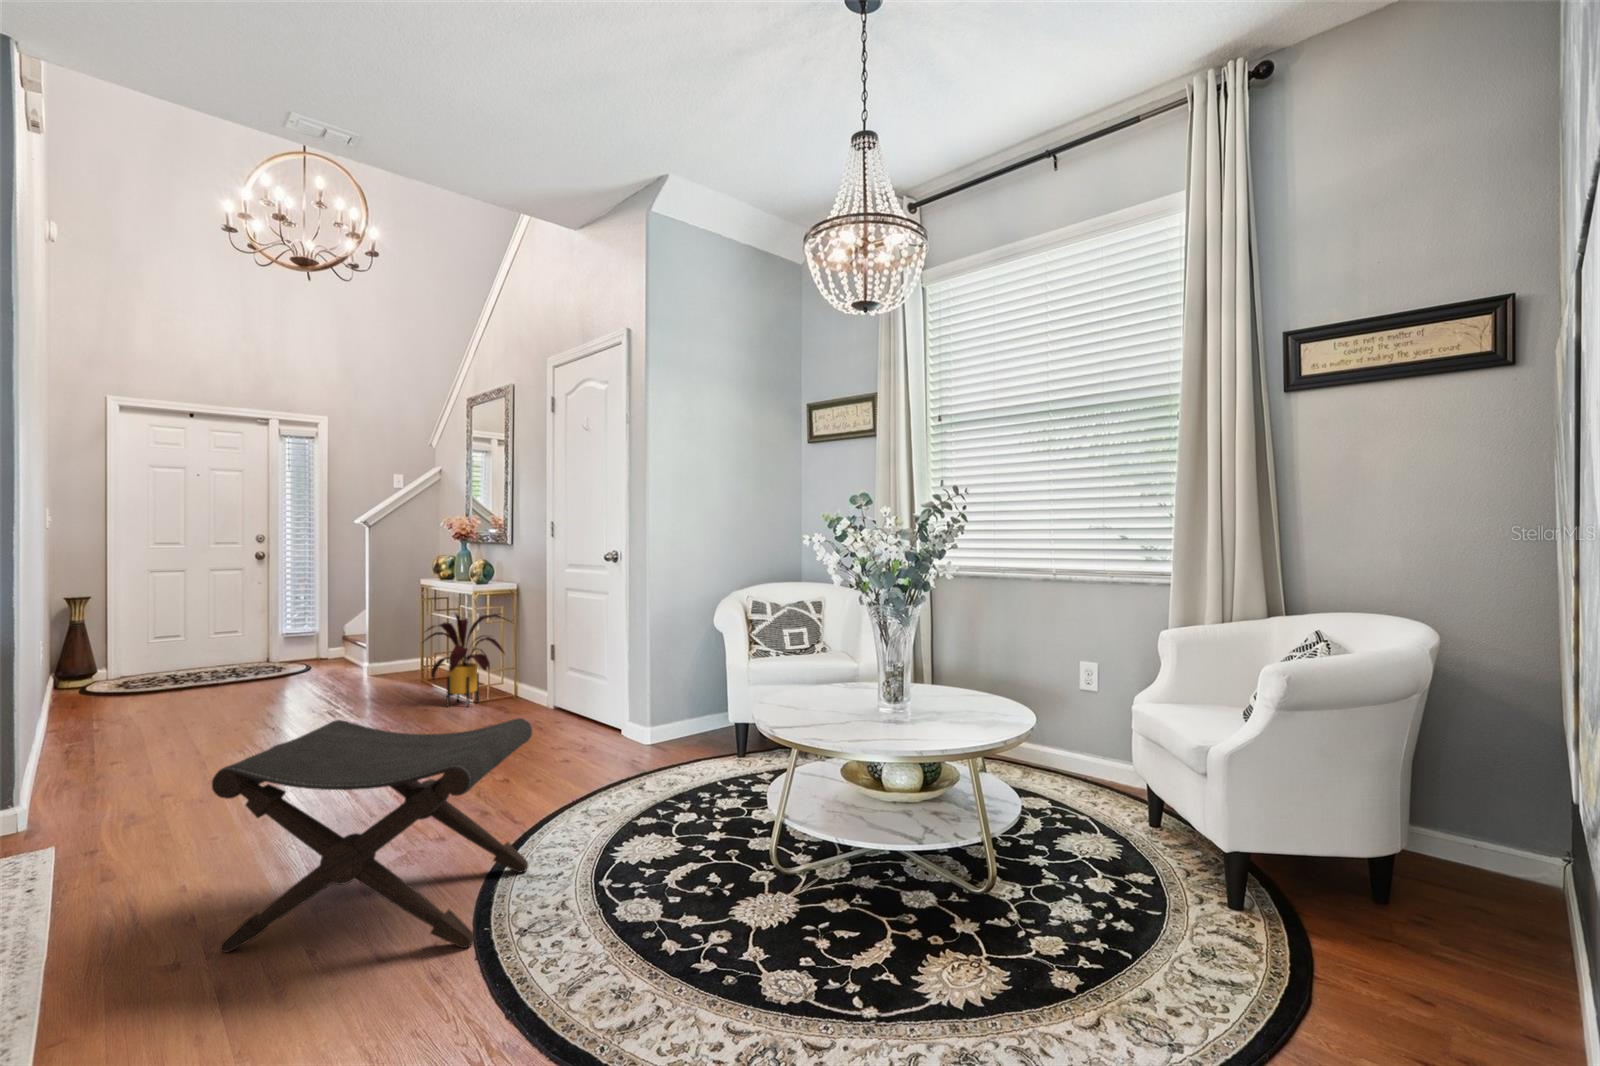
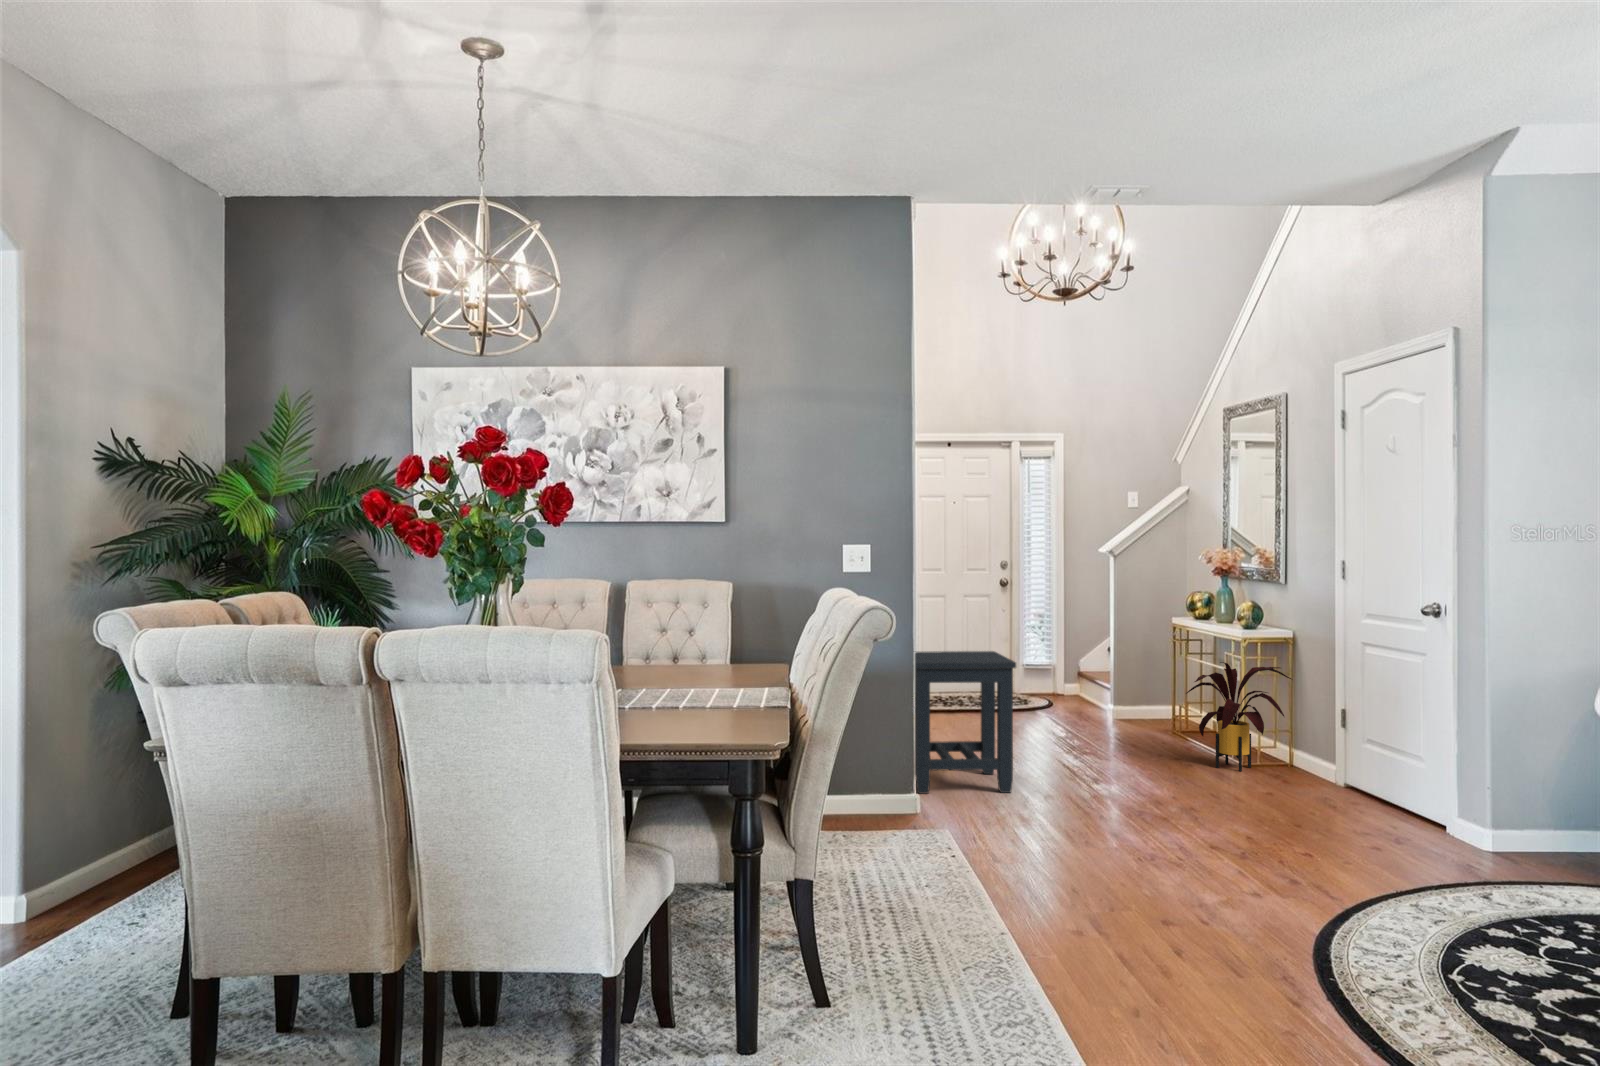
side table: none [43,619,203,797] -> present [915,651,1016,794]
footstool: present [212,718,532,952] -> none [1107,764,1368,991]

